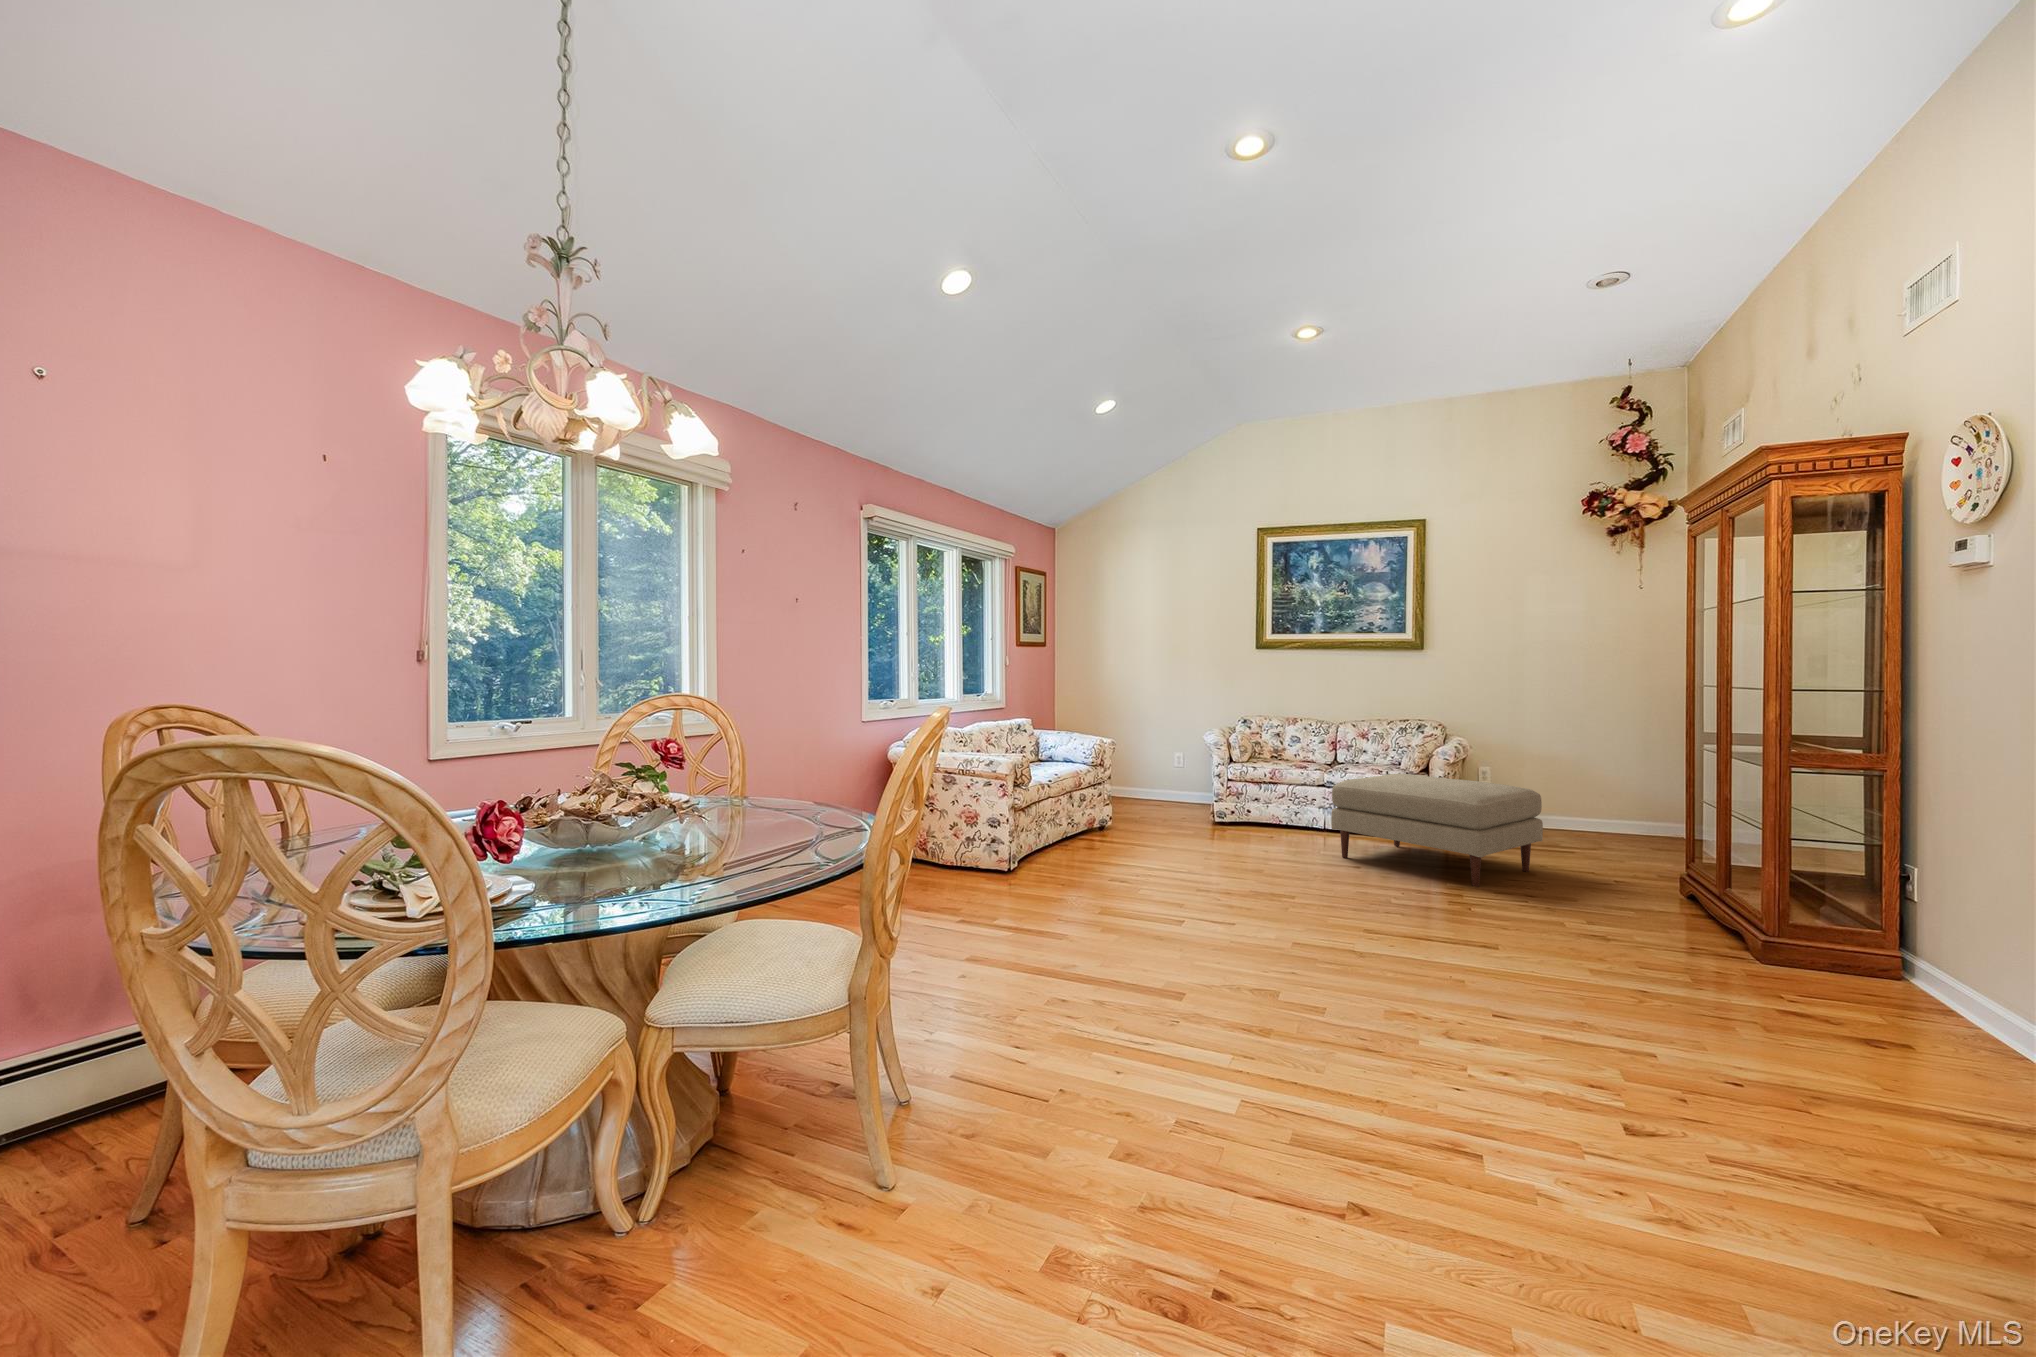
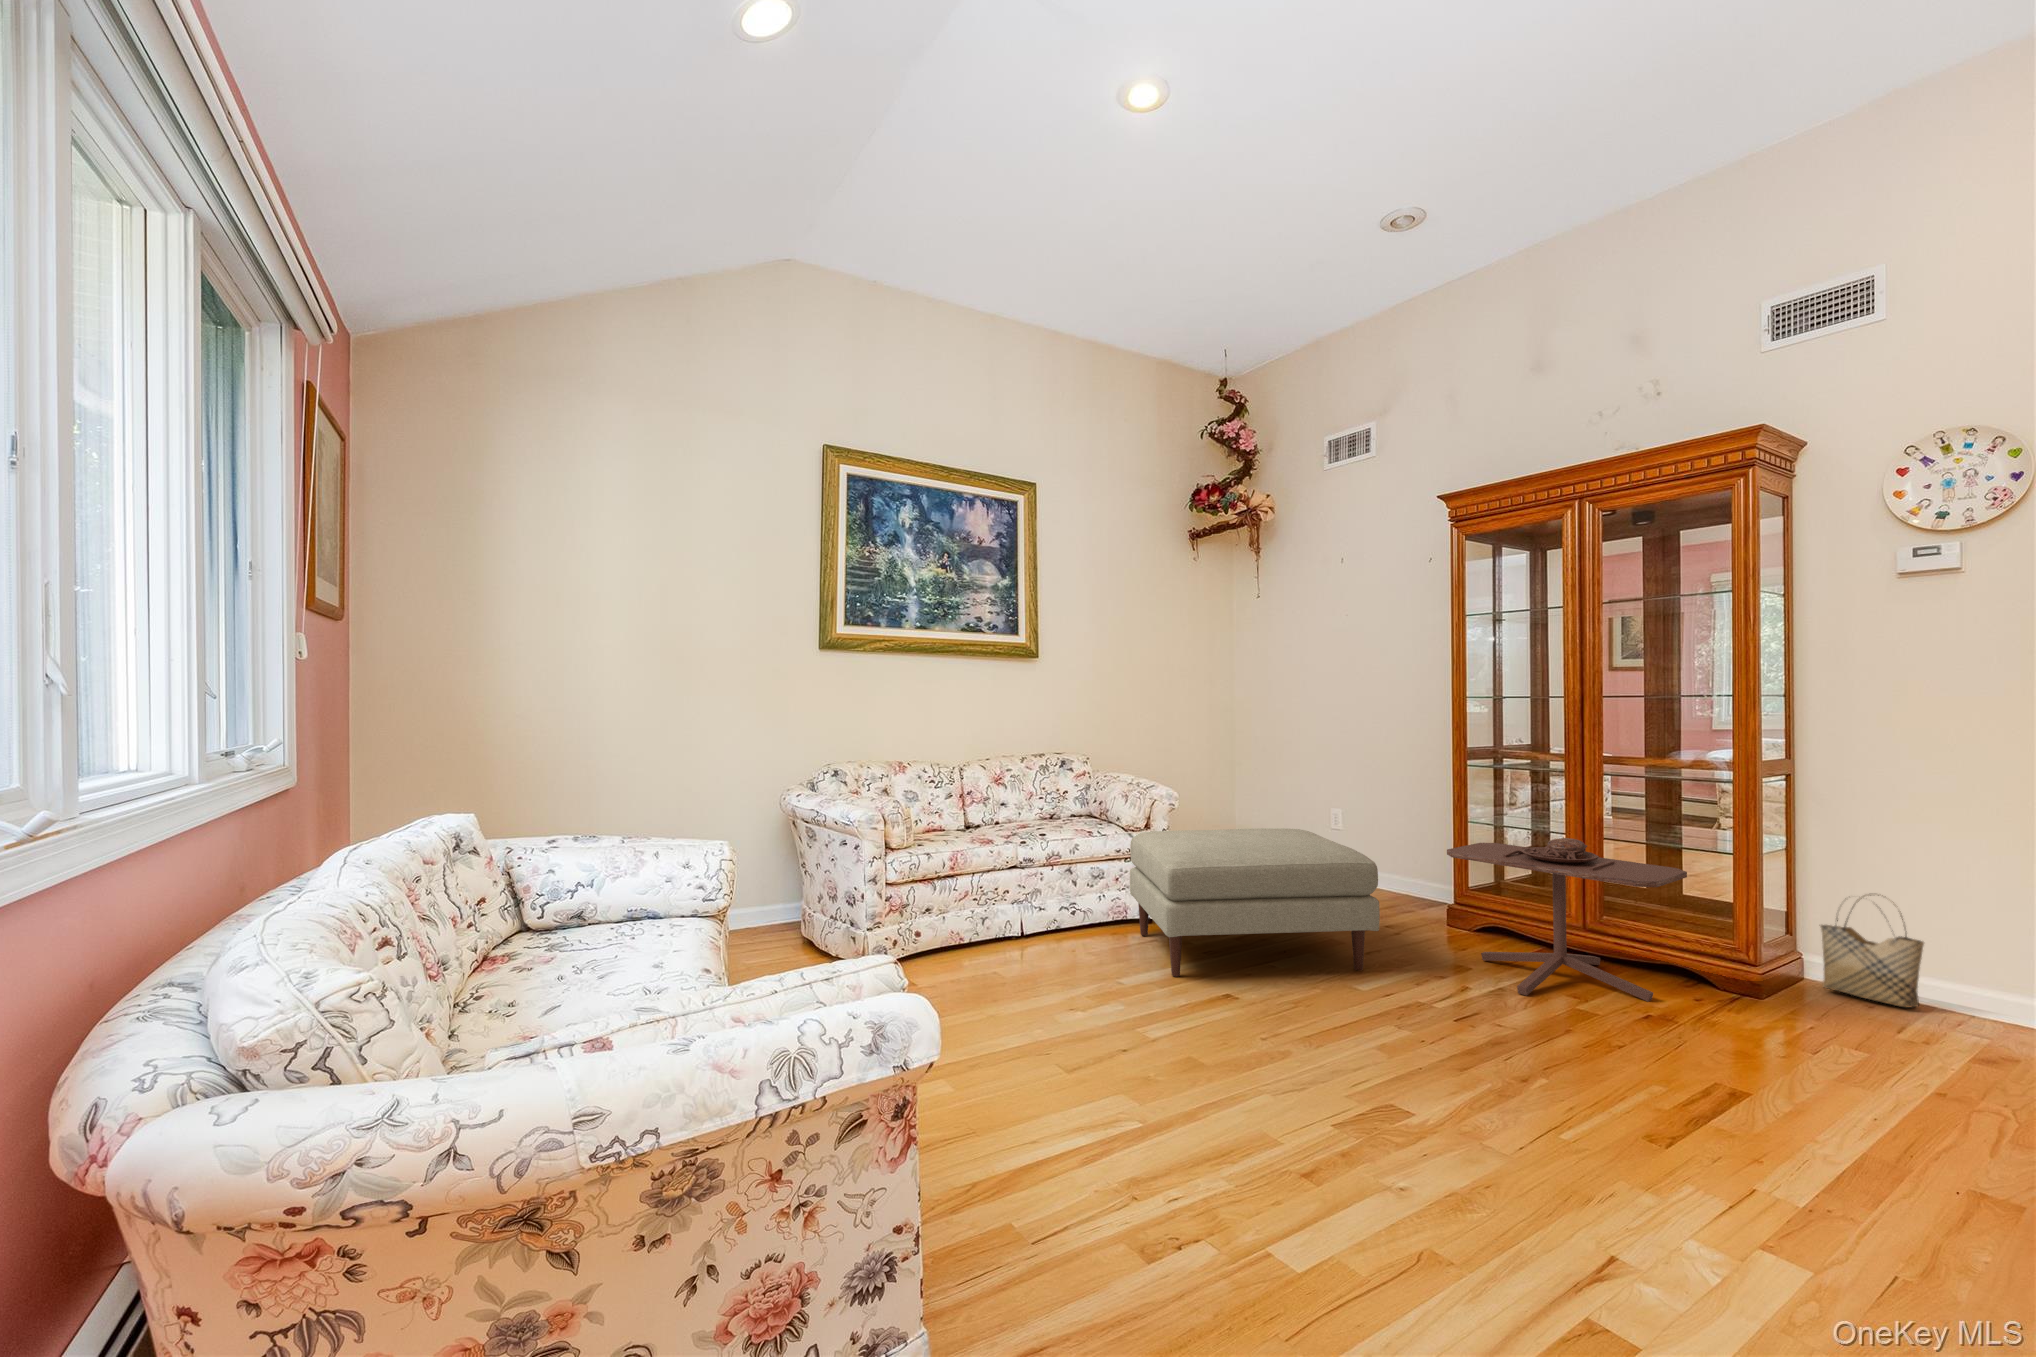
side table: none [1540,809,1721,953] -> present [1447,838,1687,1002]
woven basket: none [1914,907,2011,1051] -> present [1821,895,1924,1007]

